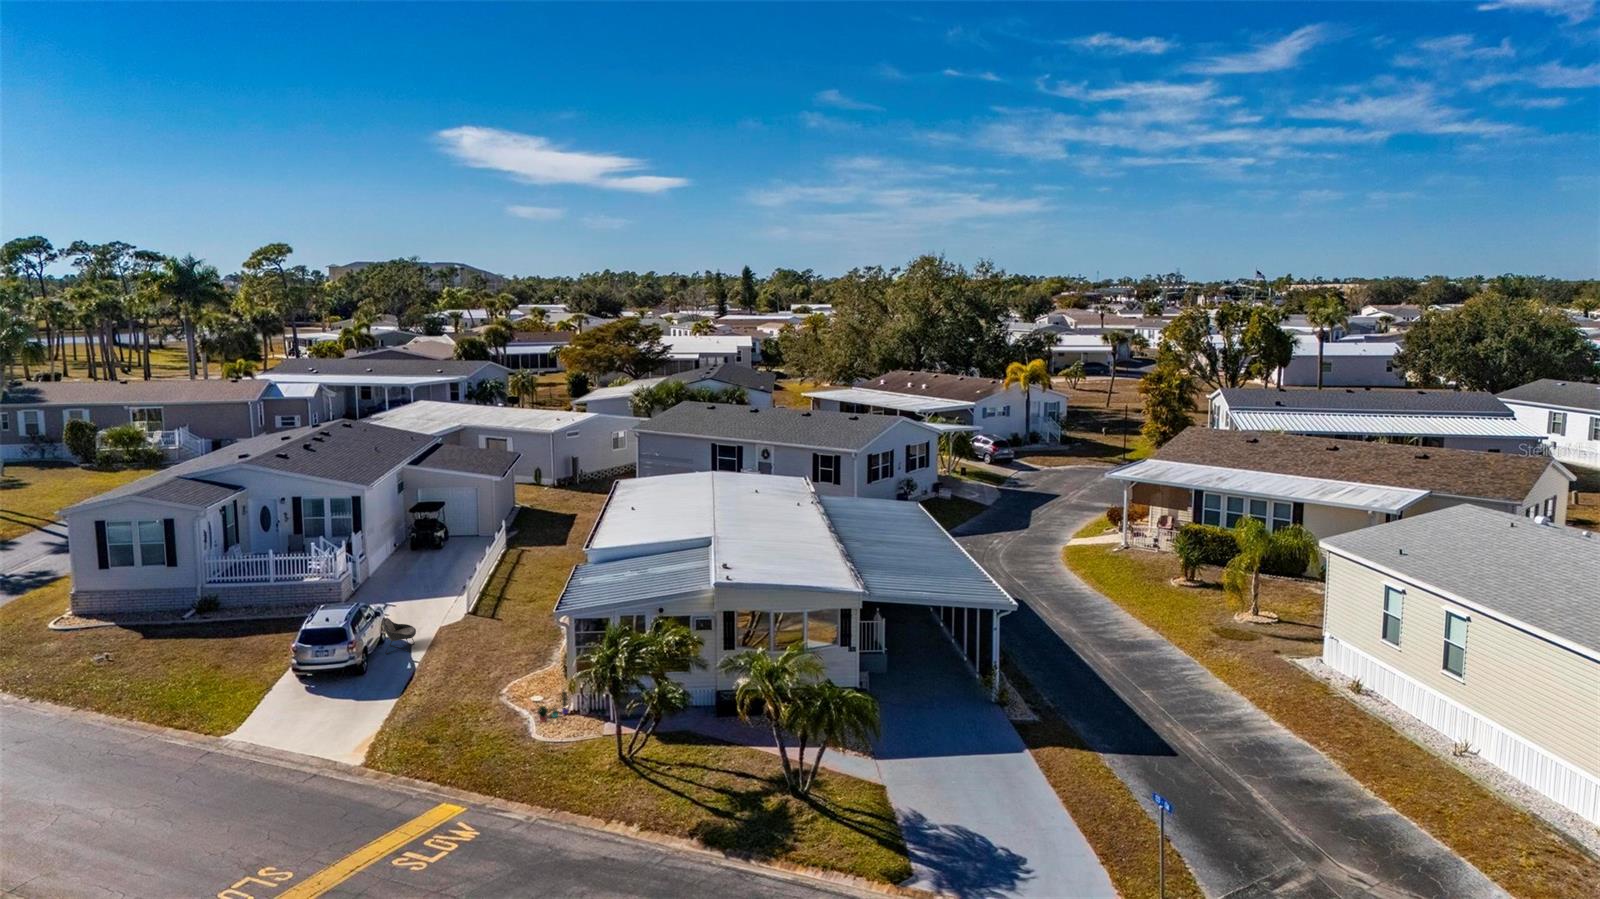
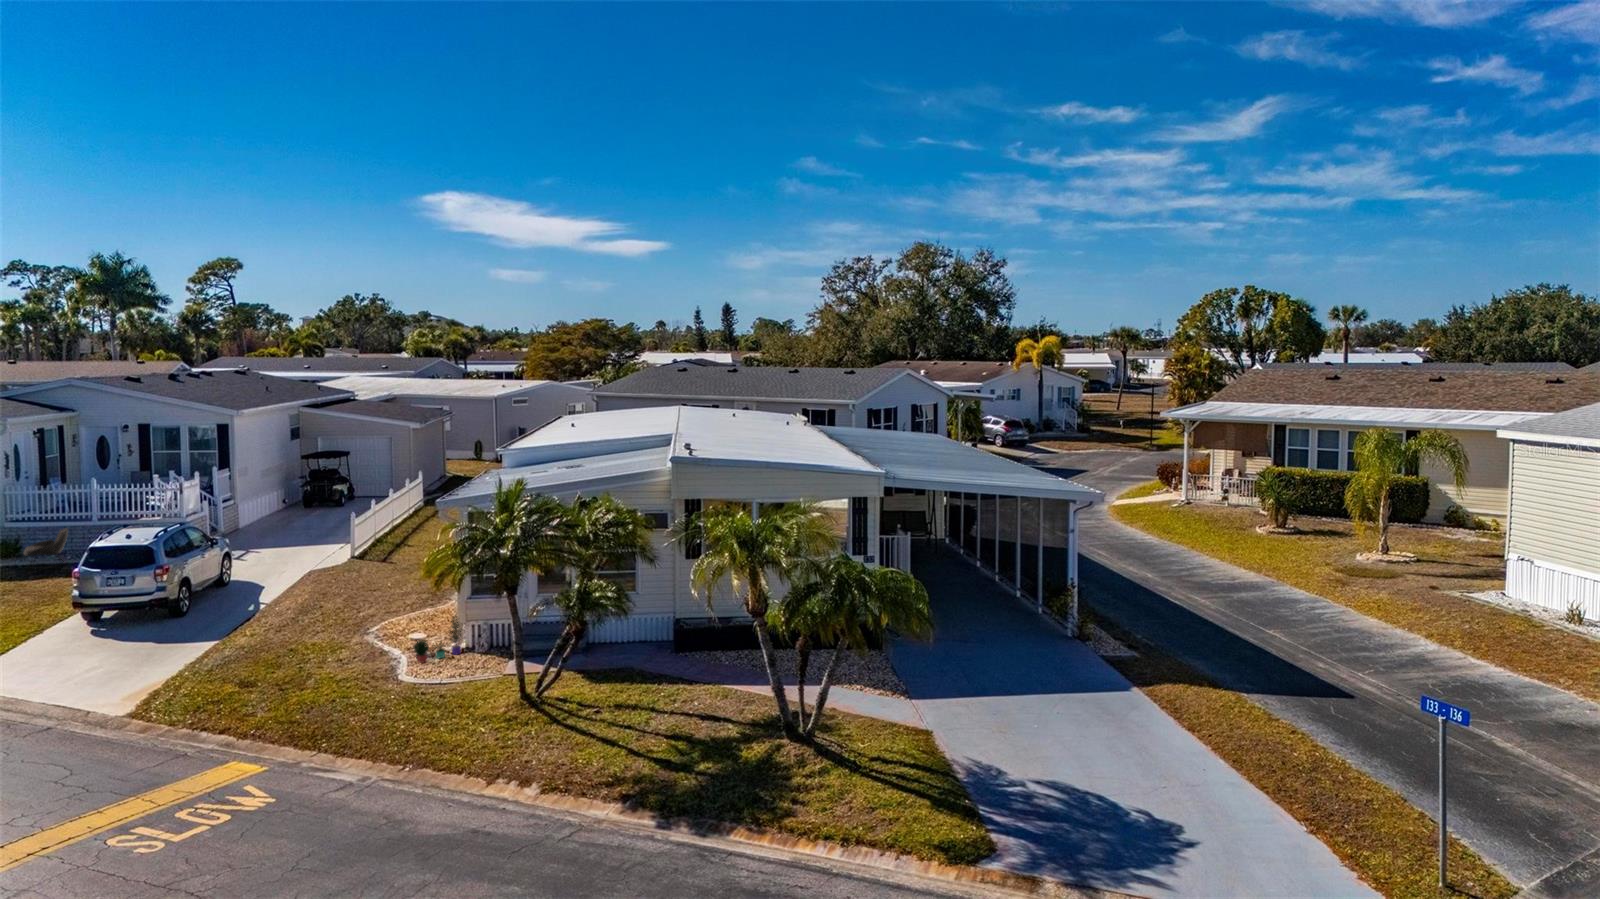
lounge chair: present [382,618,416,654] -> present [24,528,68,568]

